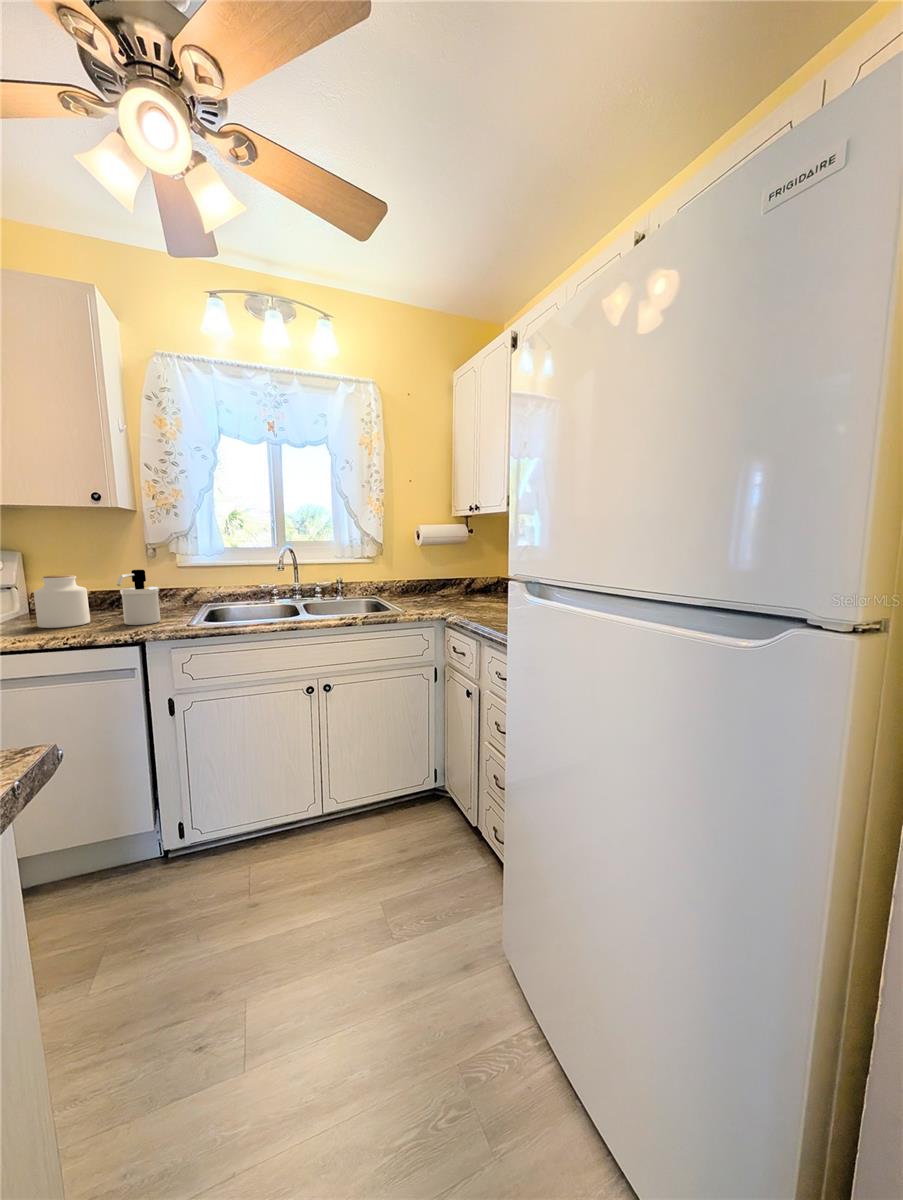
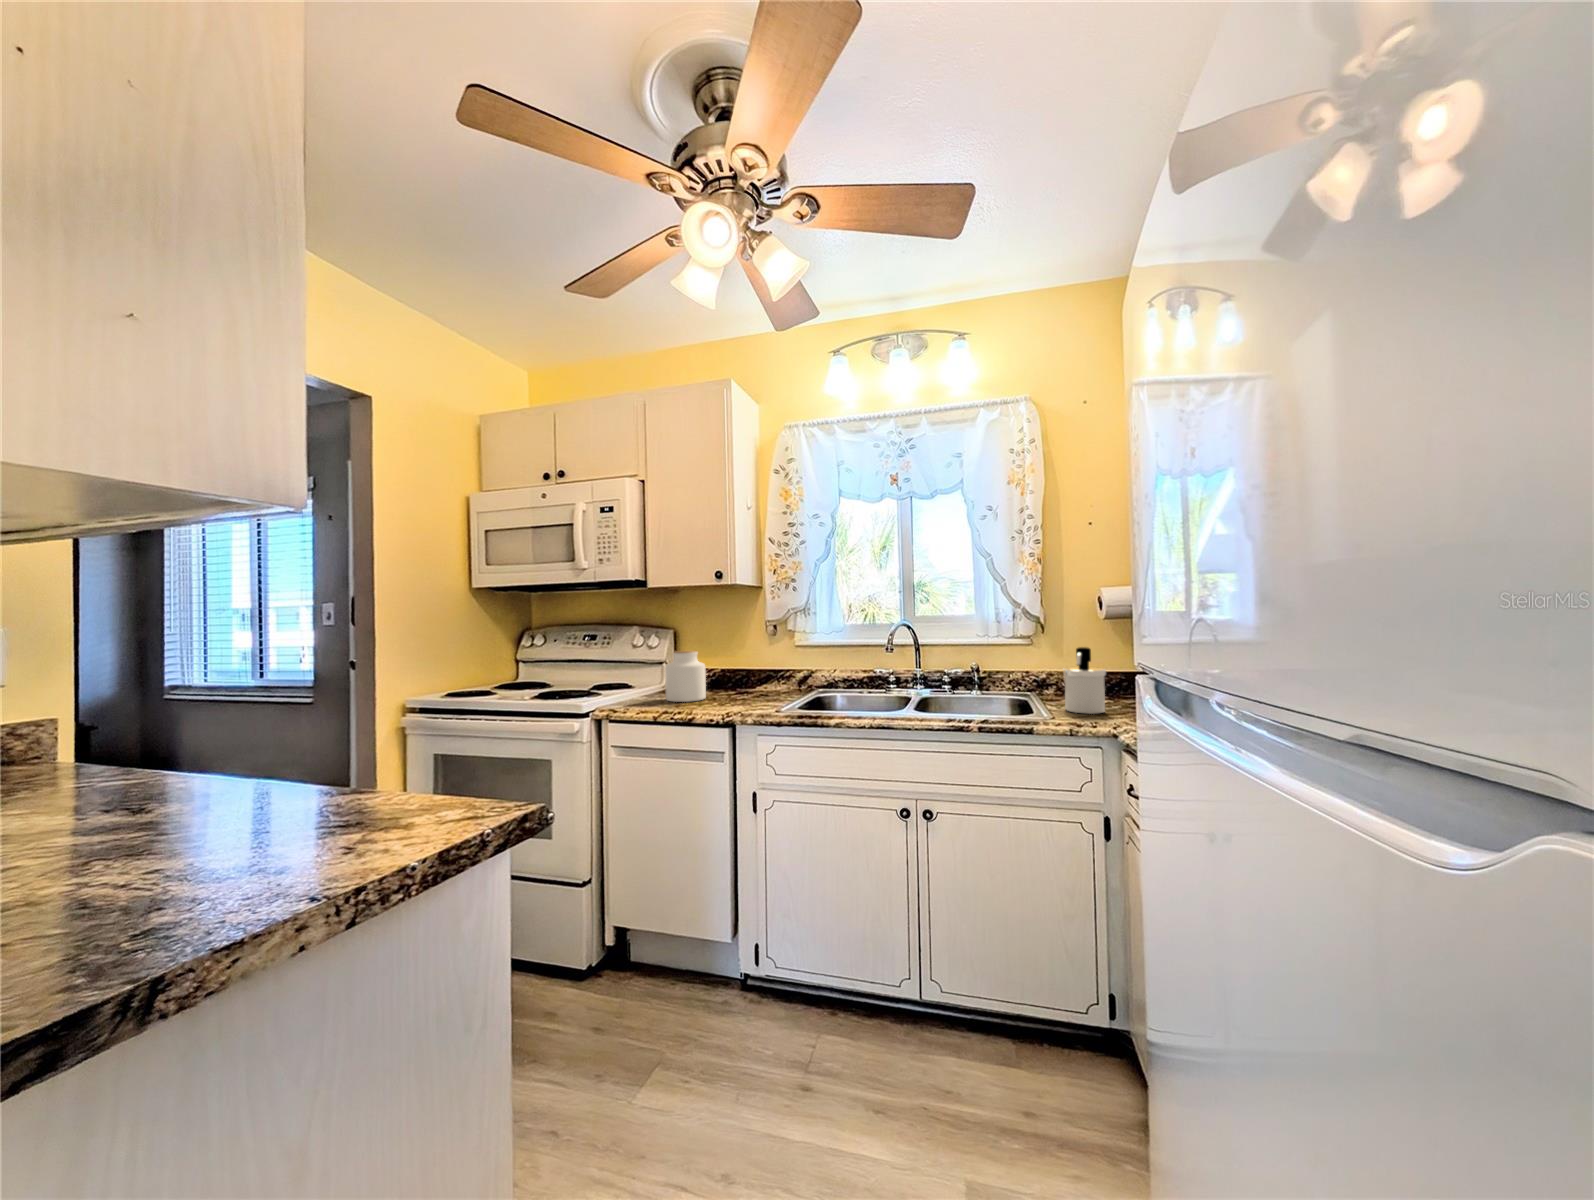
soap dispenser: present [117,570,160,625] -> present [1063,647,1106,714]

